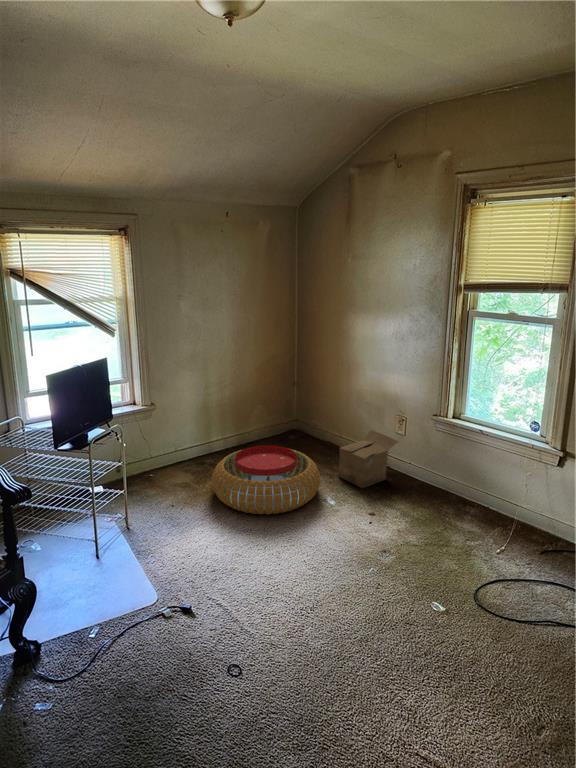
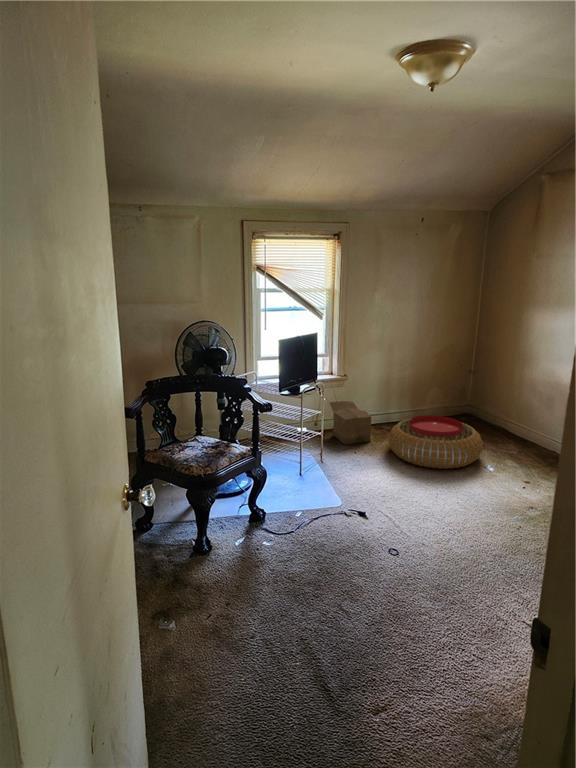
cardboard box: present [339,430,398,488] -> present [330,401,371,445]

